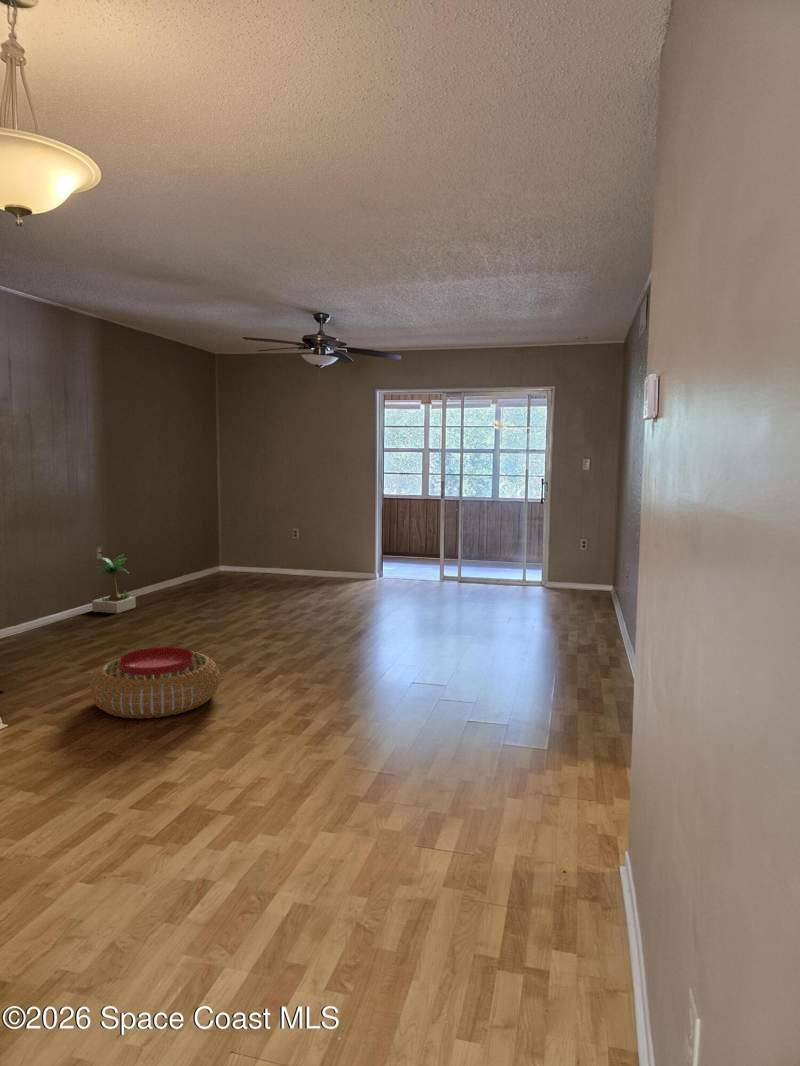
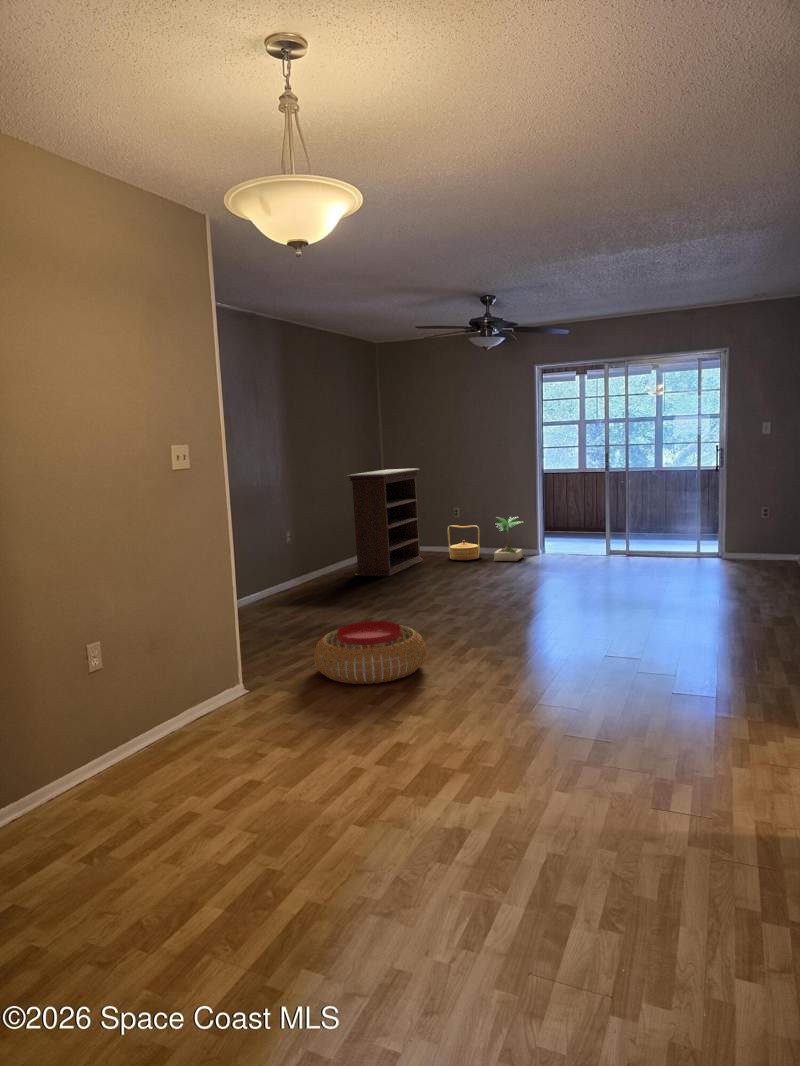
bookshelf: none [176,484,260,595] -> present [346,468,423,576]
woven basket: none [286,544,318,580] -> present [447,525,480,560]
potted plant: present [92,555,136,613] -> present [494,517,522,561]

